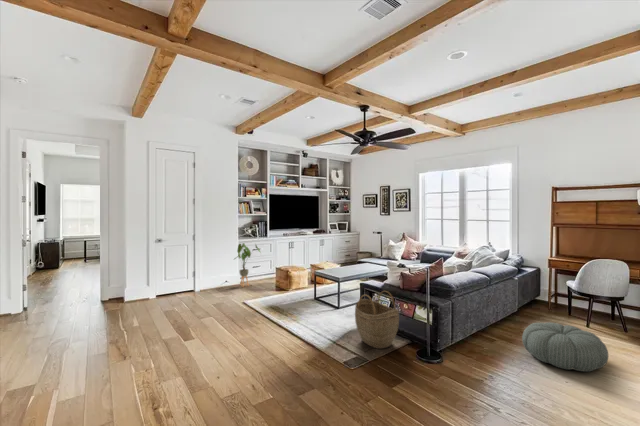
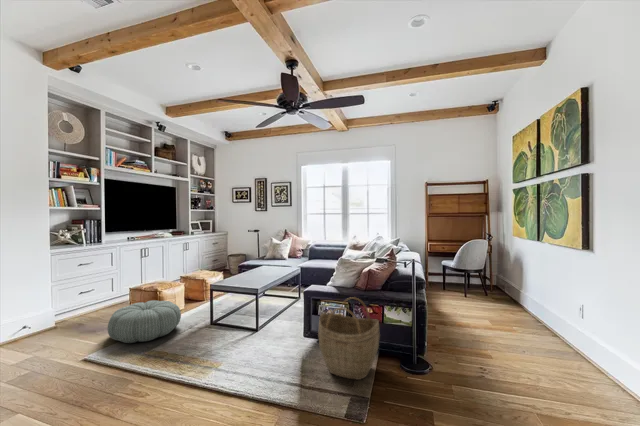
house plant: present [237,243,260,285] -> none [41,253,100,328]
pouf: present [522,322,608,372] -> present [107,301,181,343]

